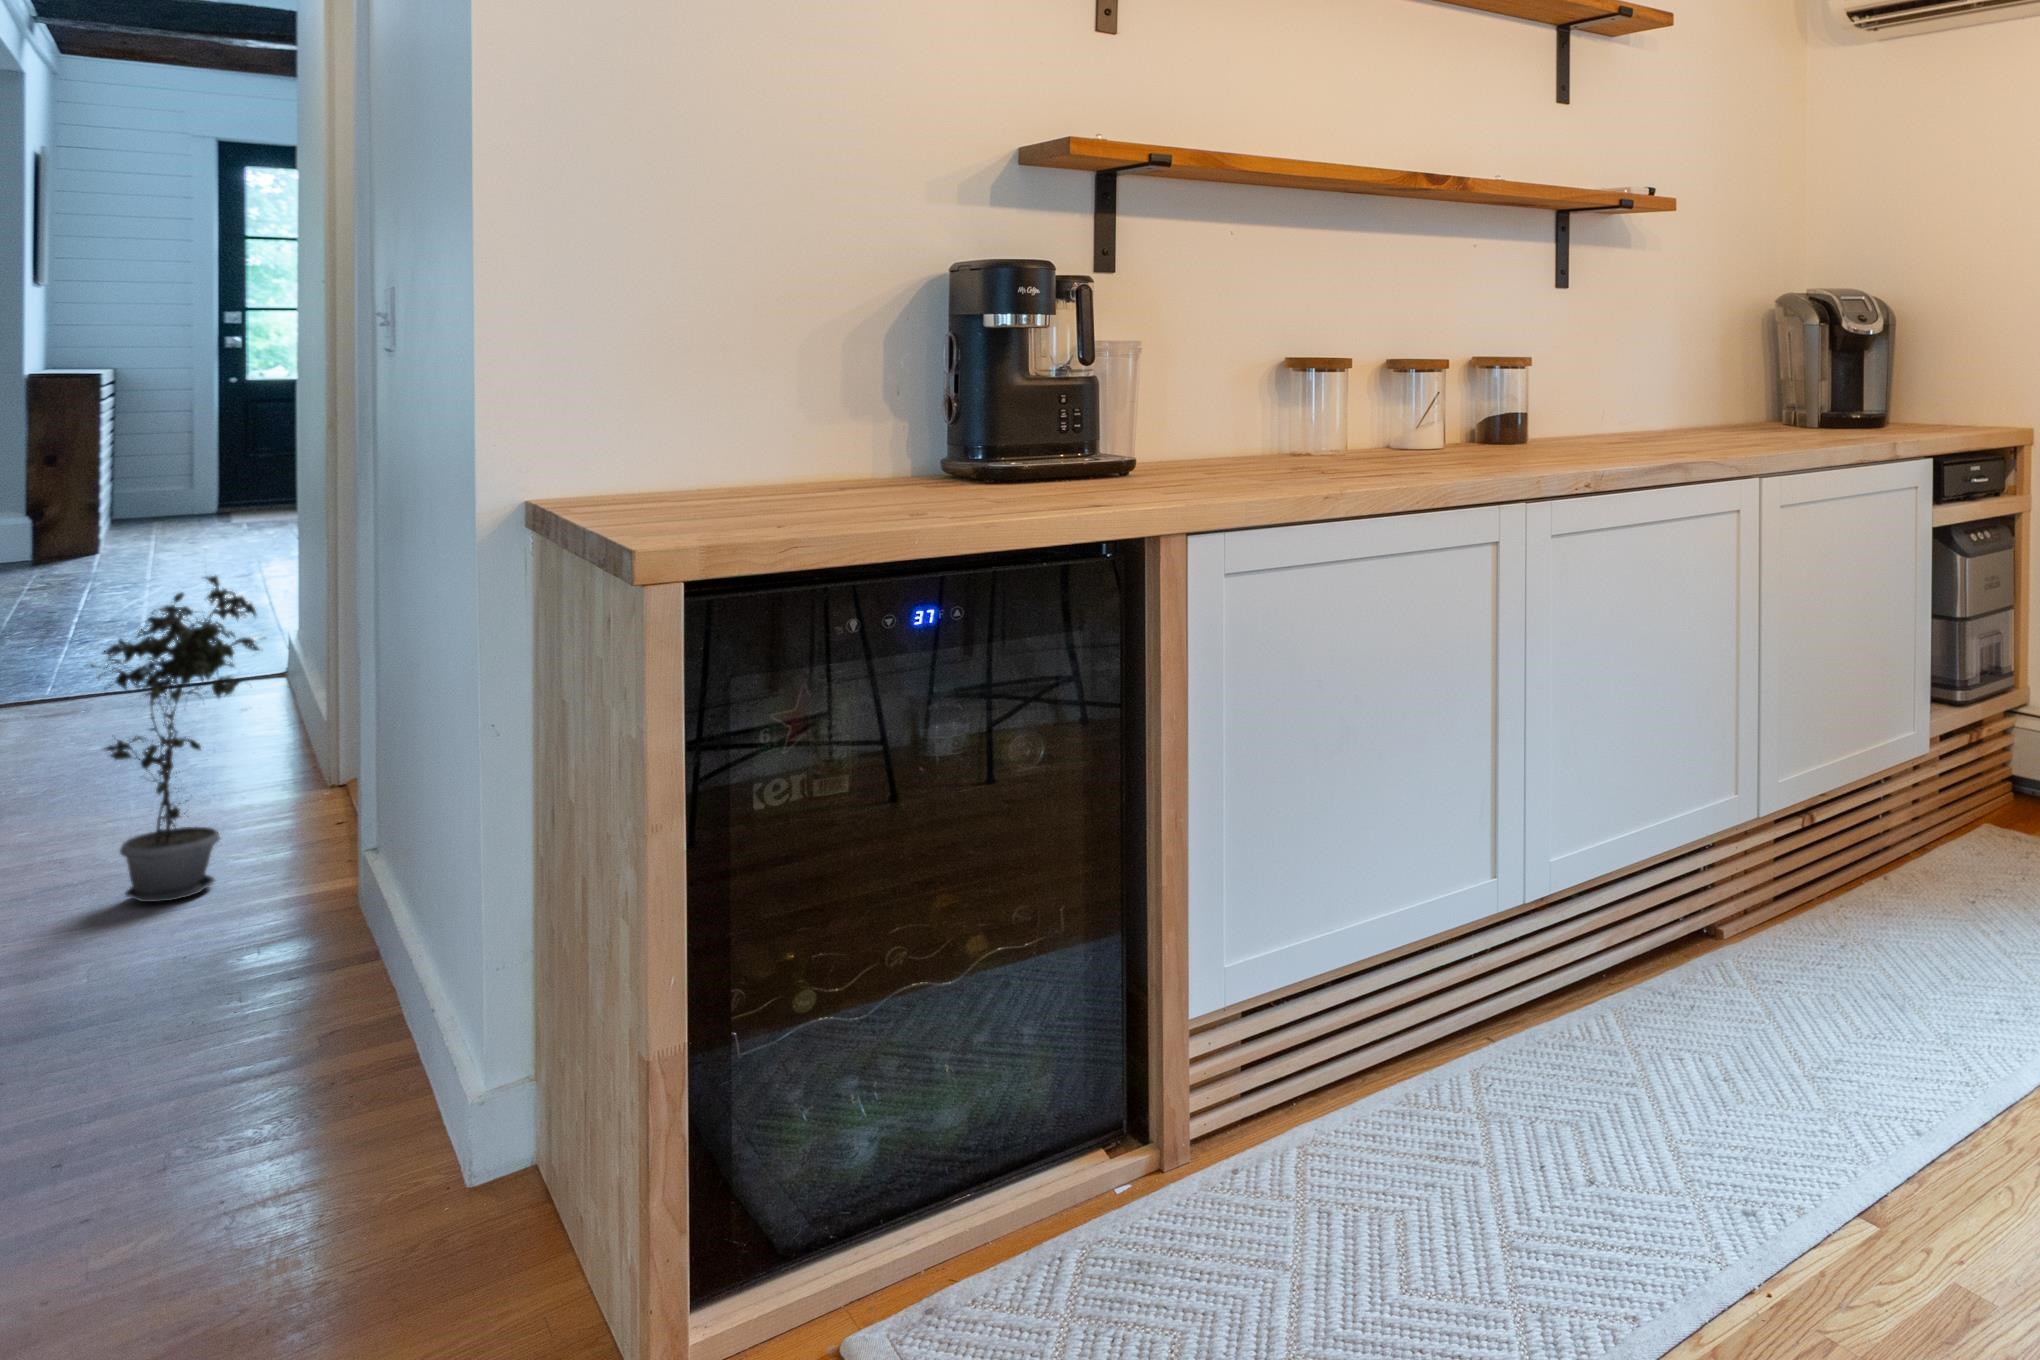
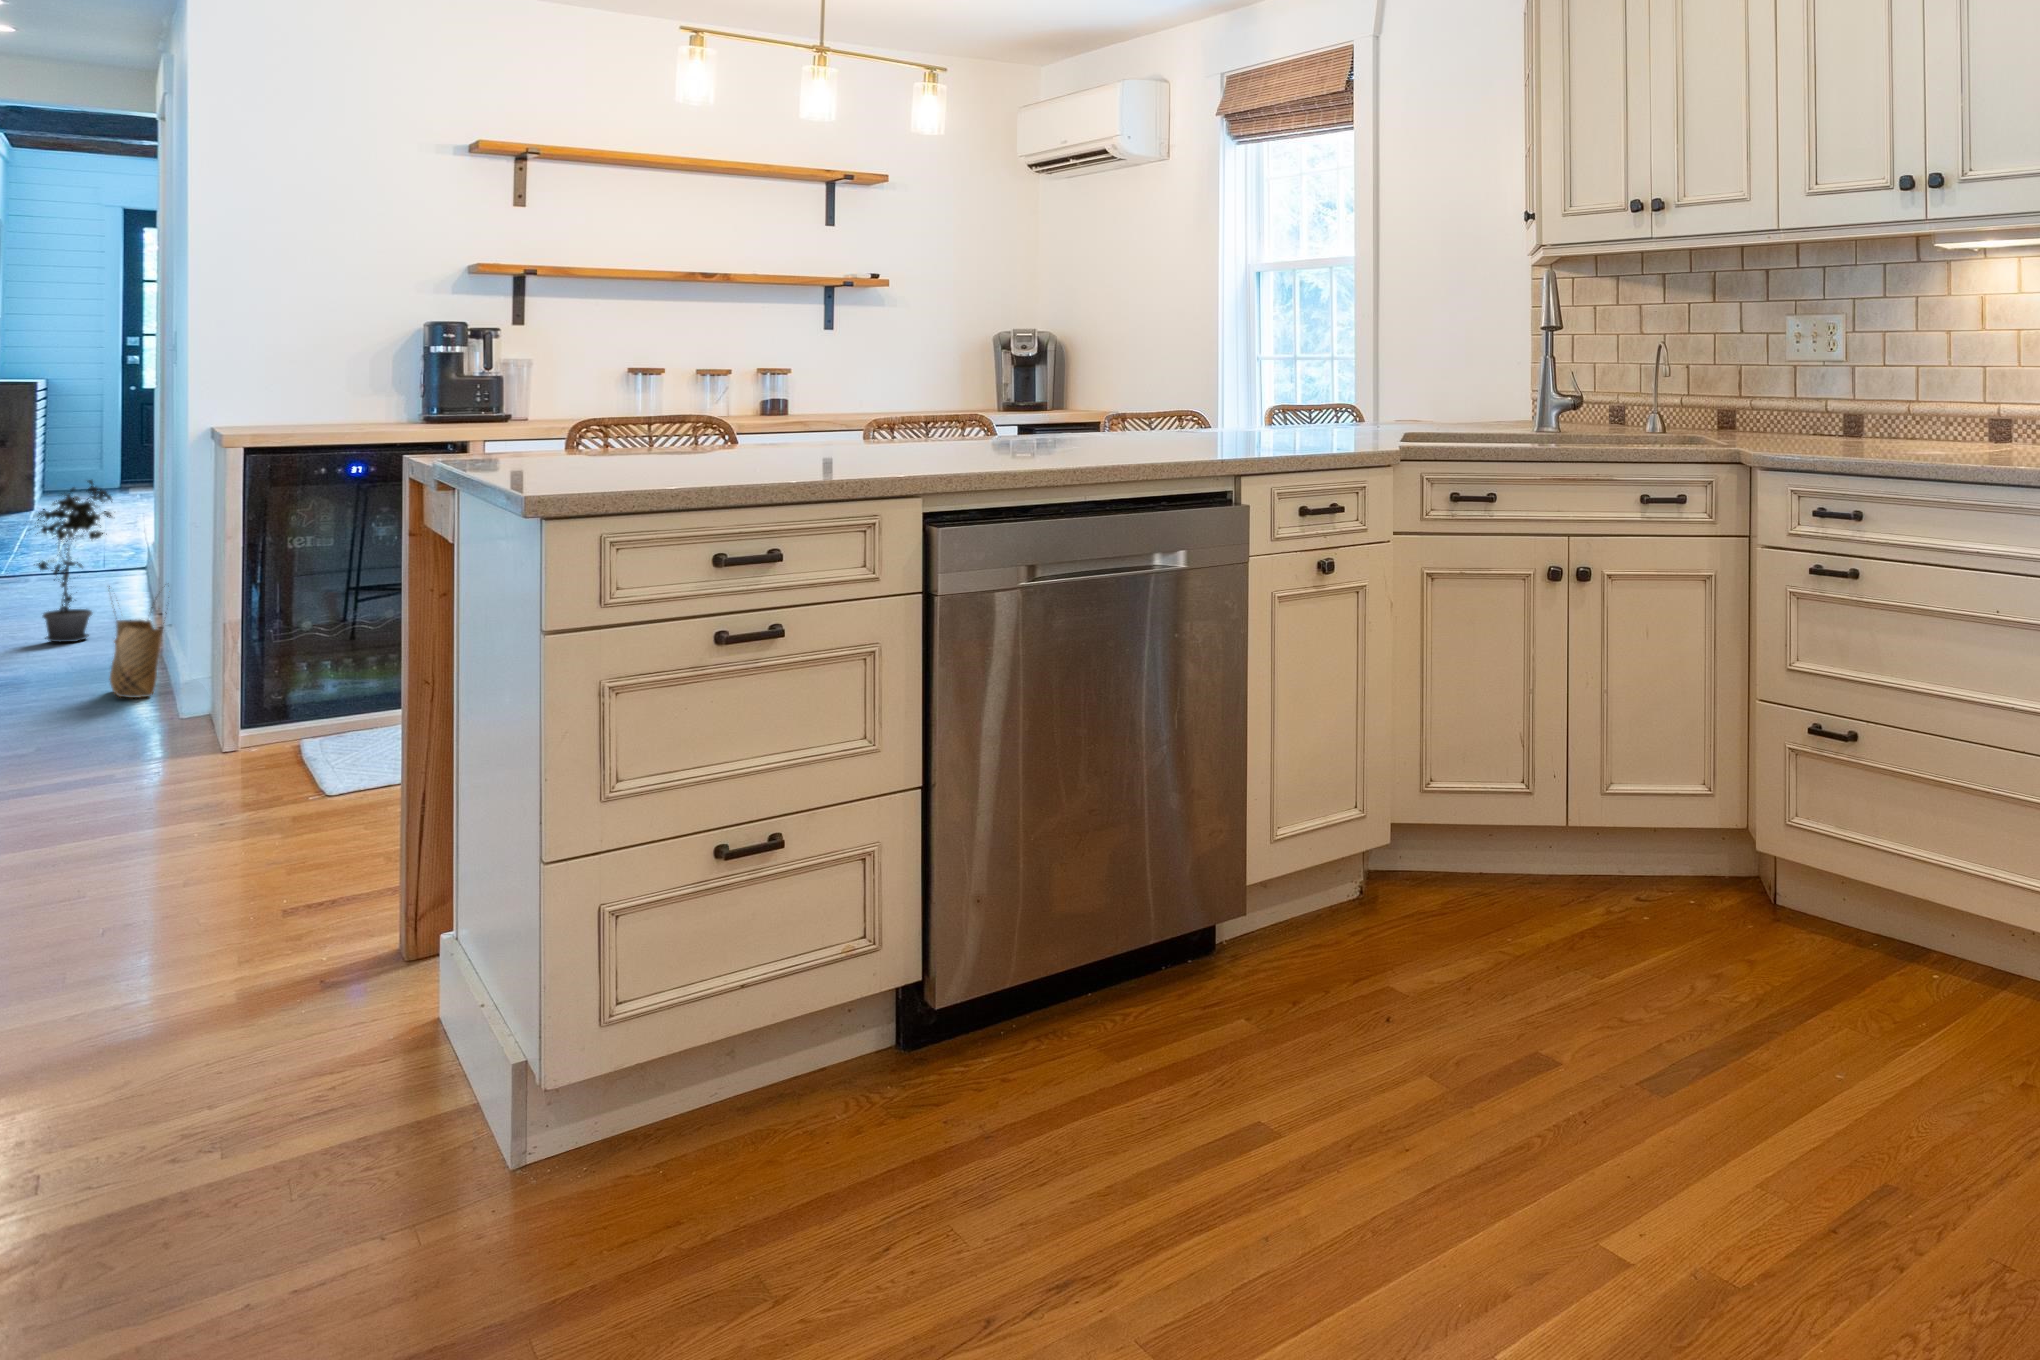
woven basket: none [281,854,427,1149] -> present [109,586,169,698]

